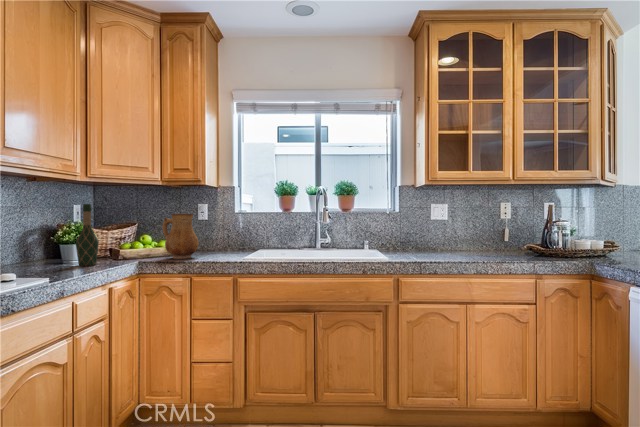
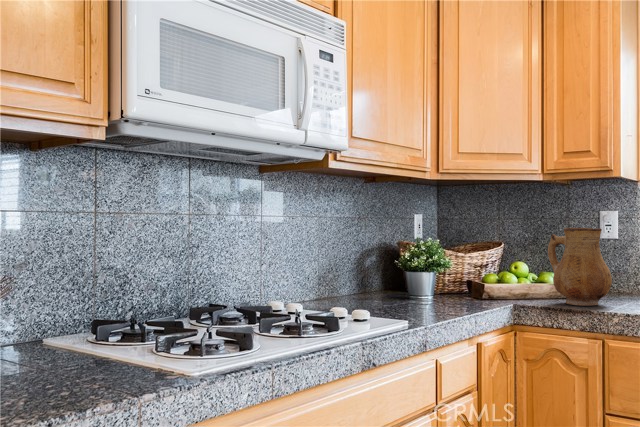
wine bottle: present [76,204,99,266] -> none [428,214,458,305]

